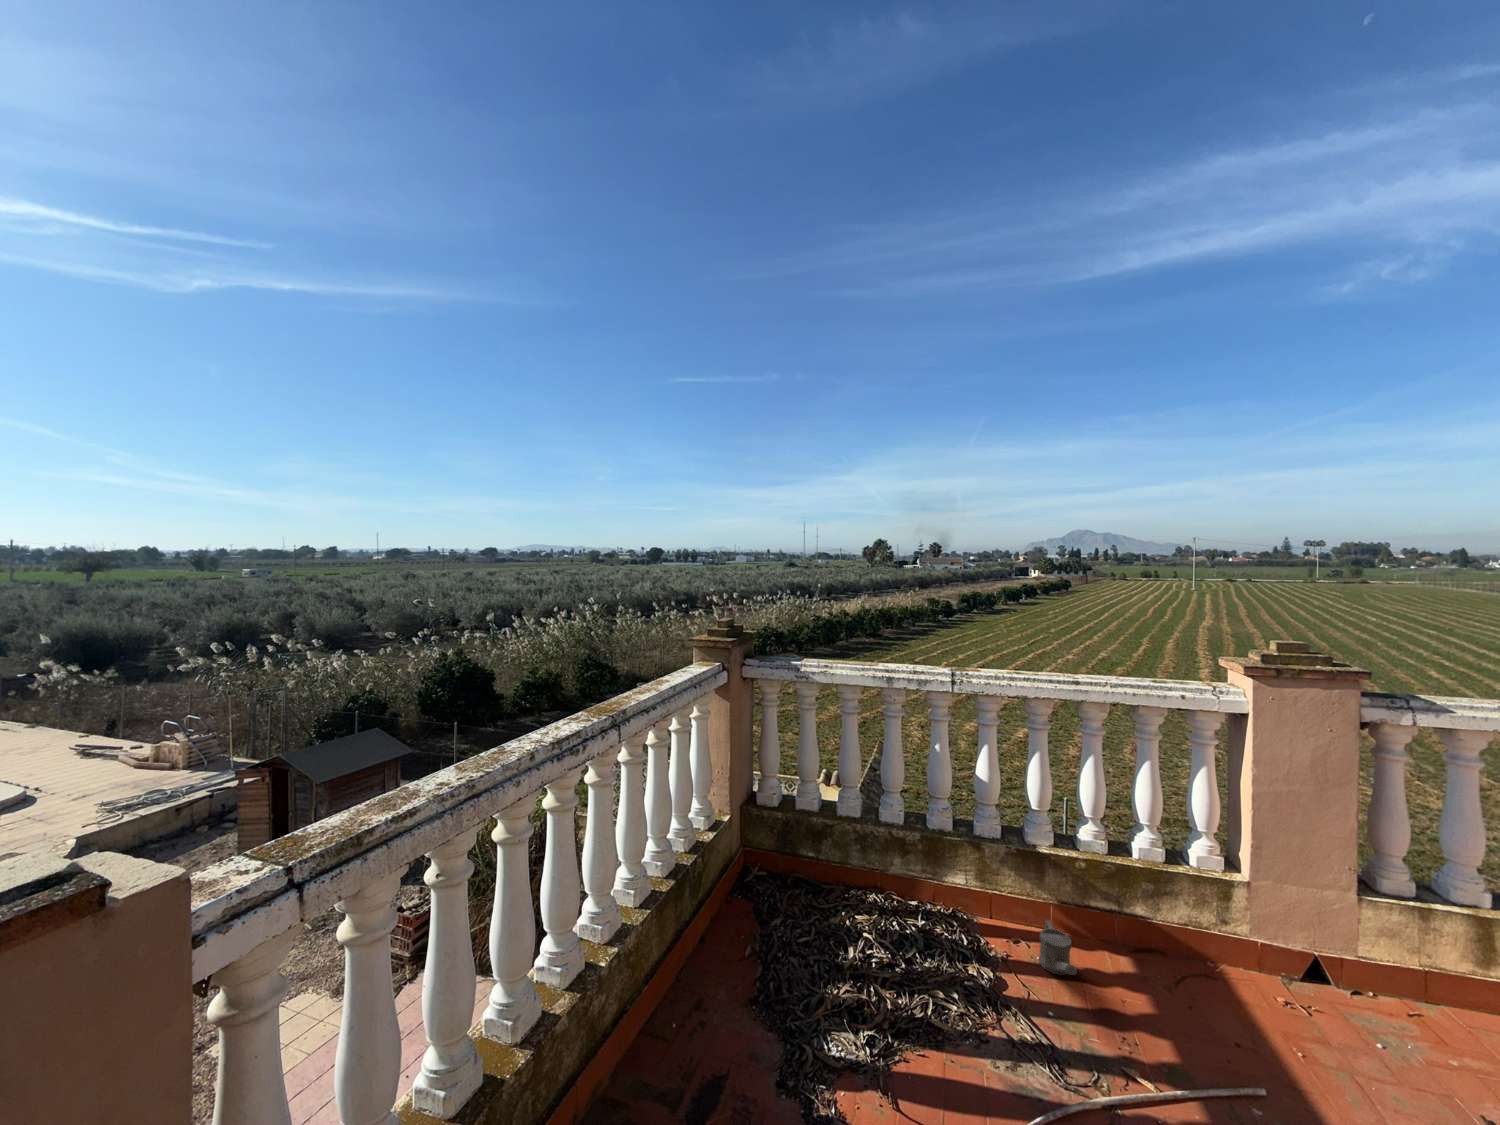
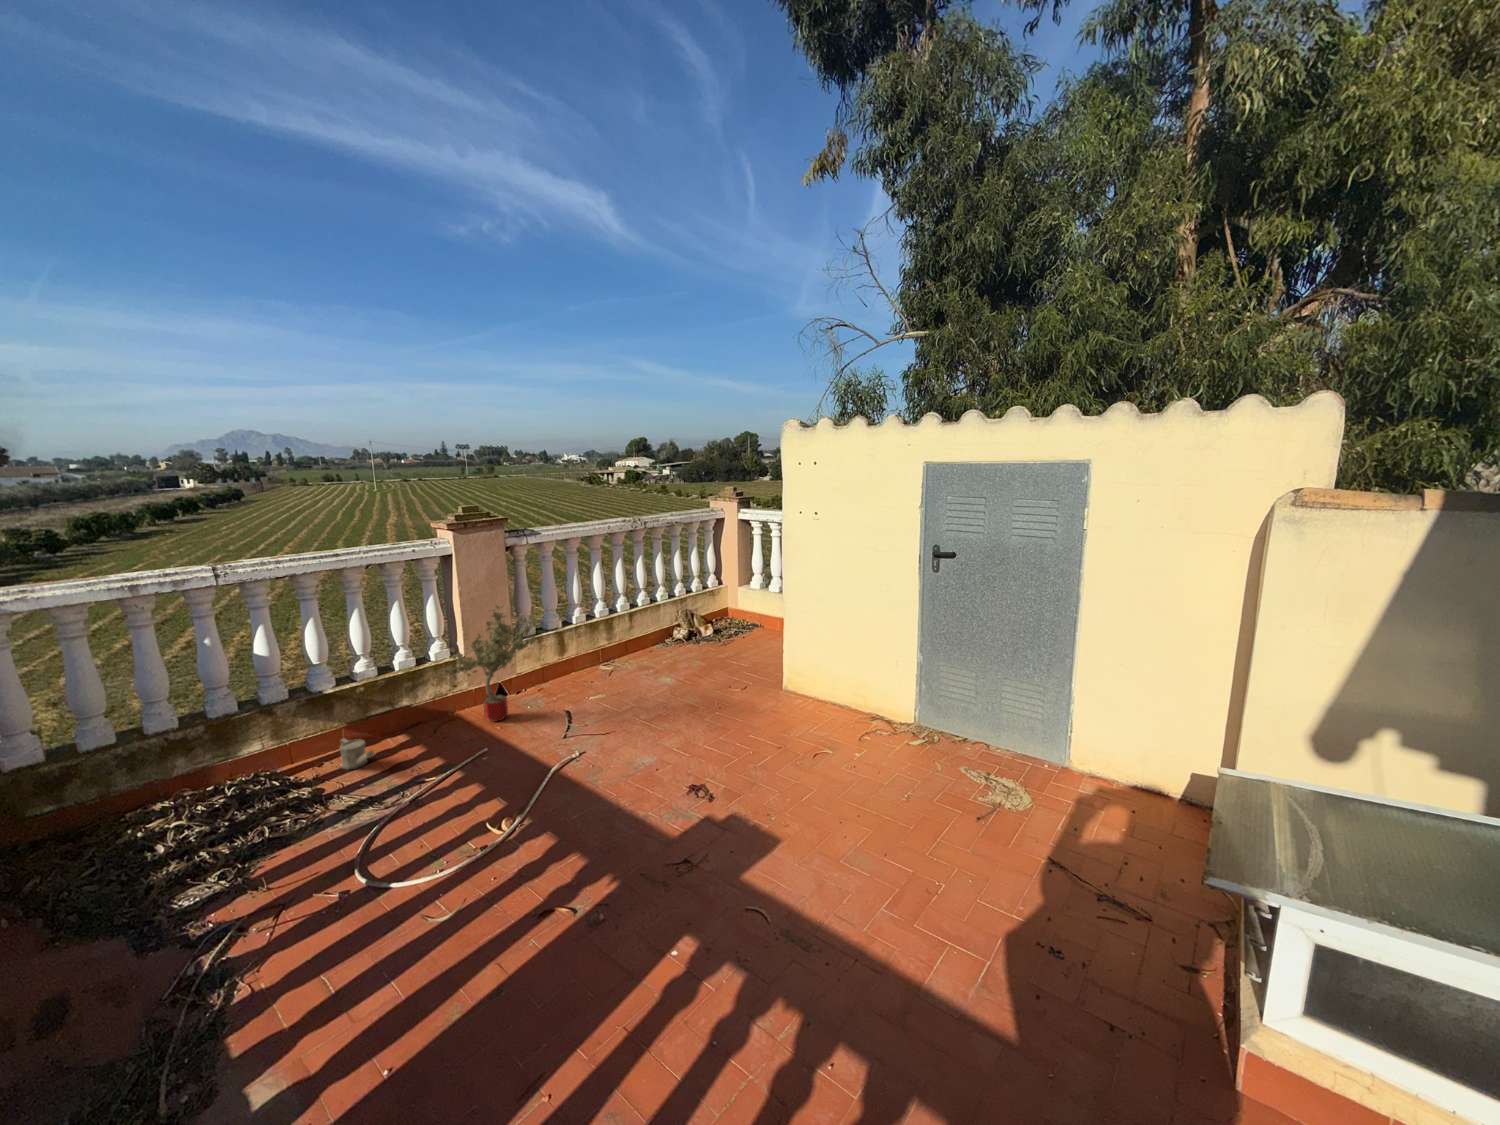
potted tree: none [1200,820,1418,1032] -> present [443,605,536,722]

